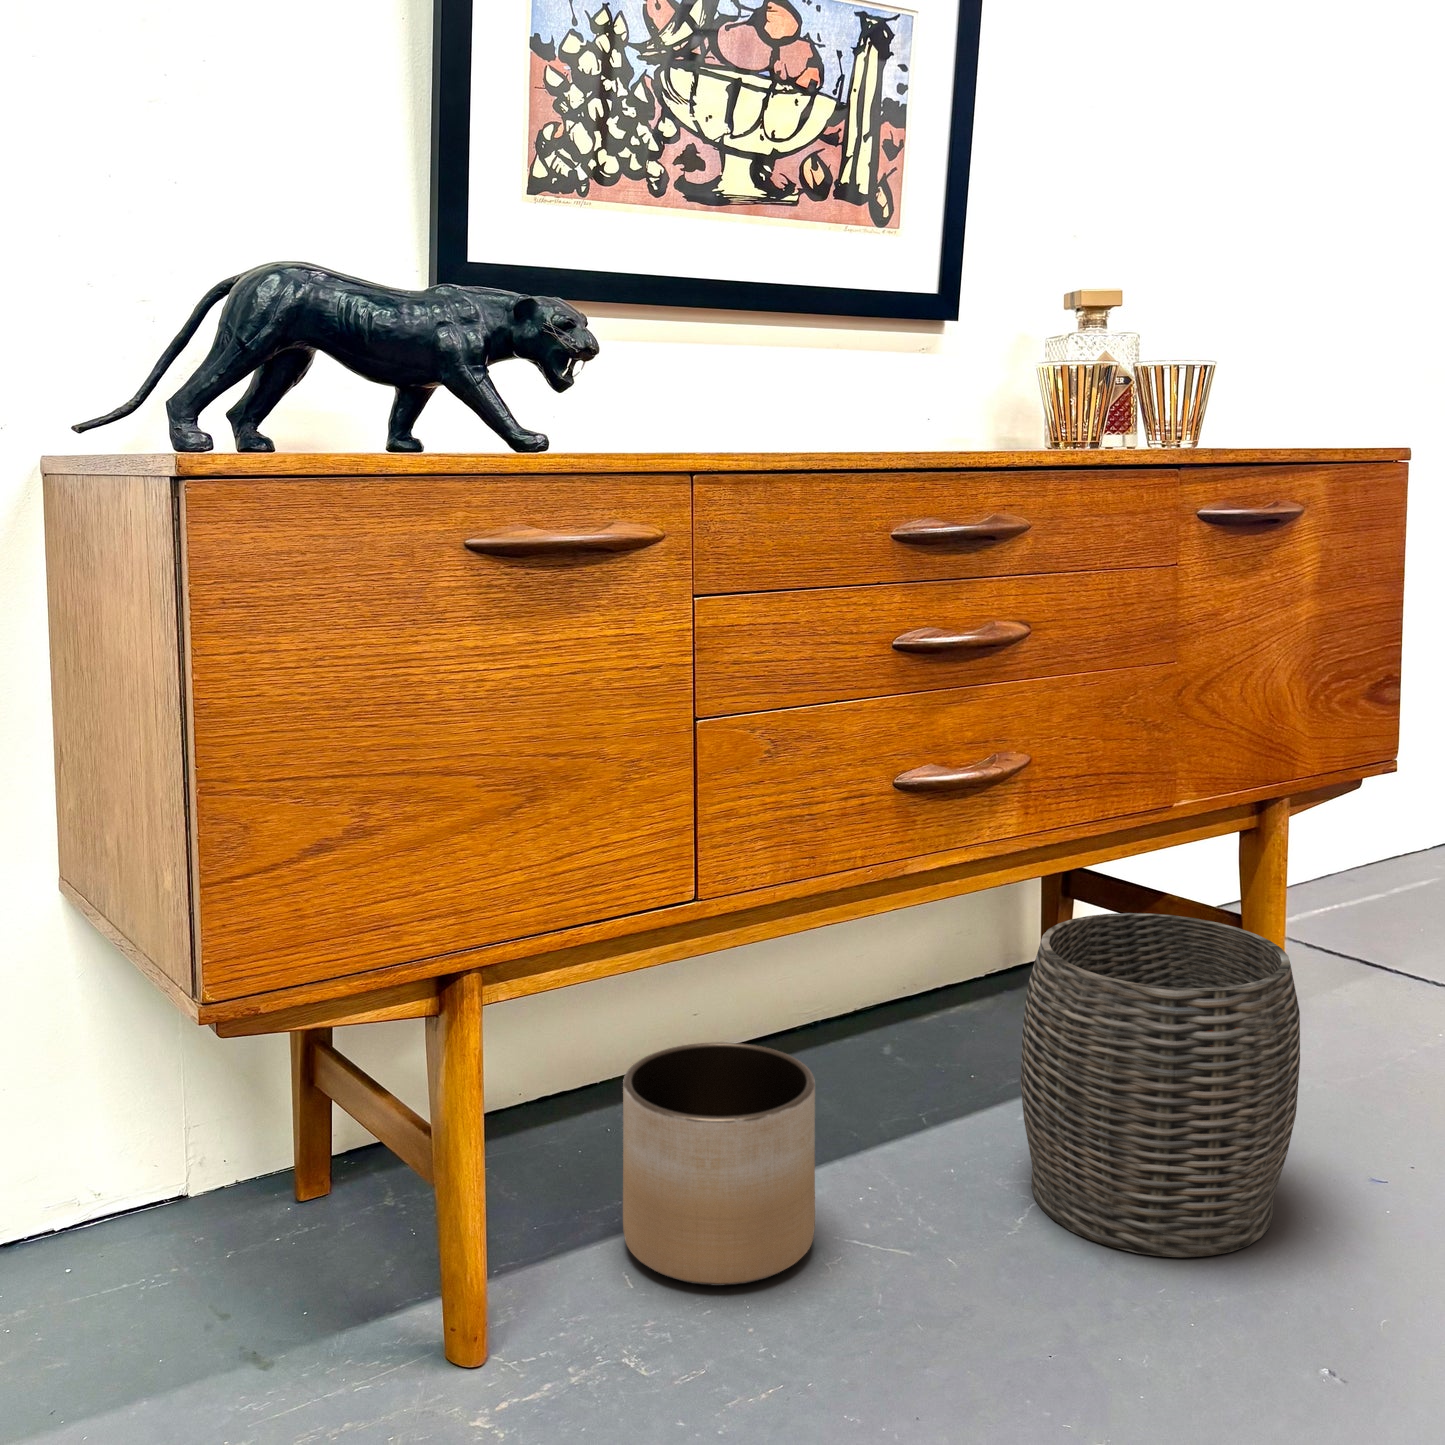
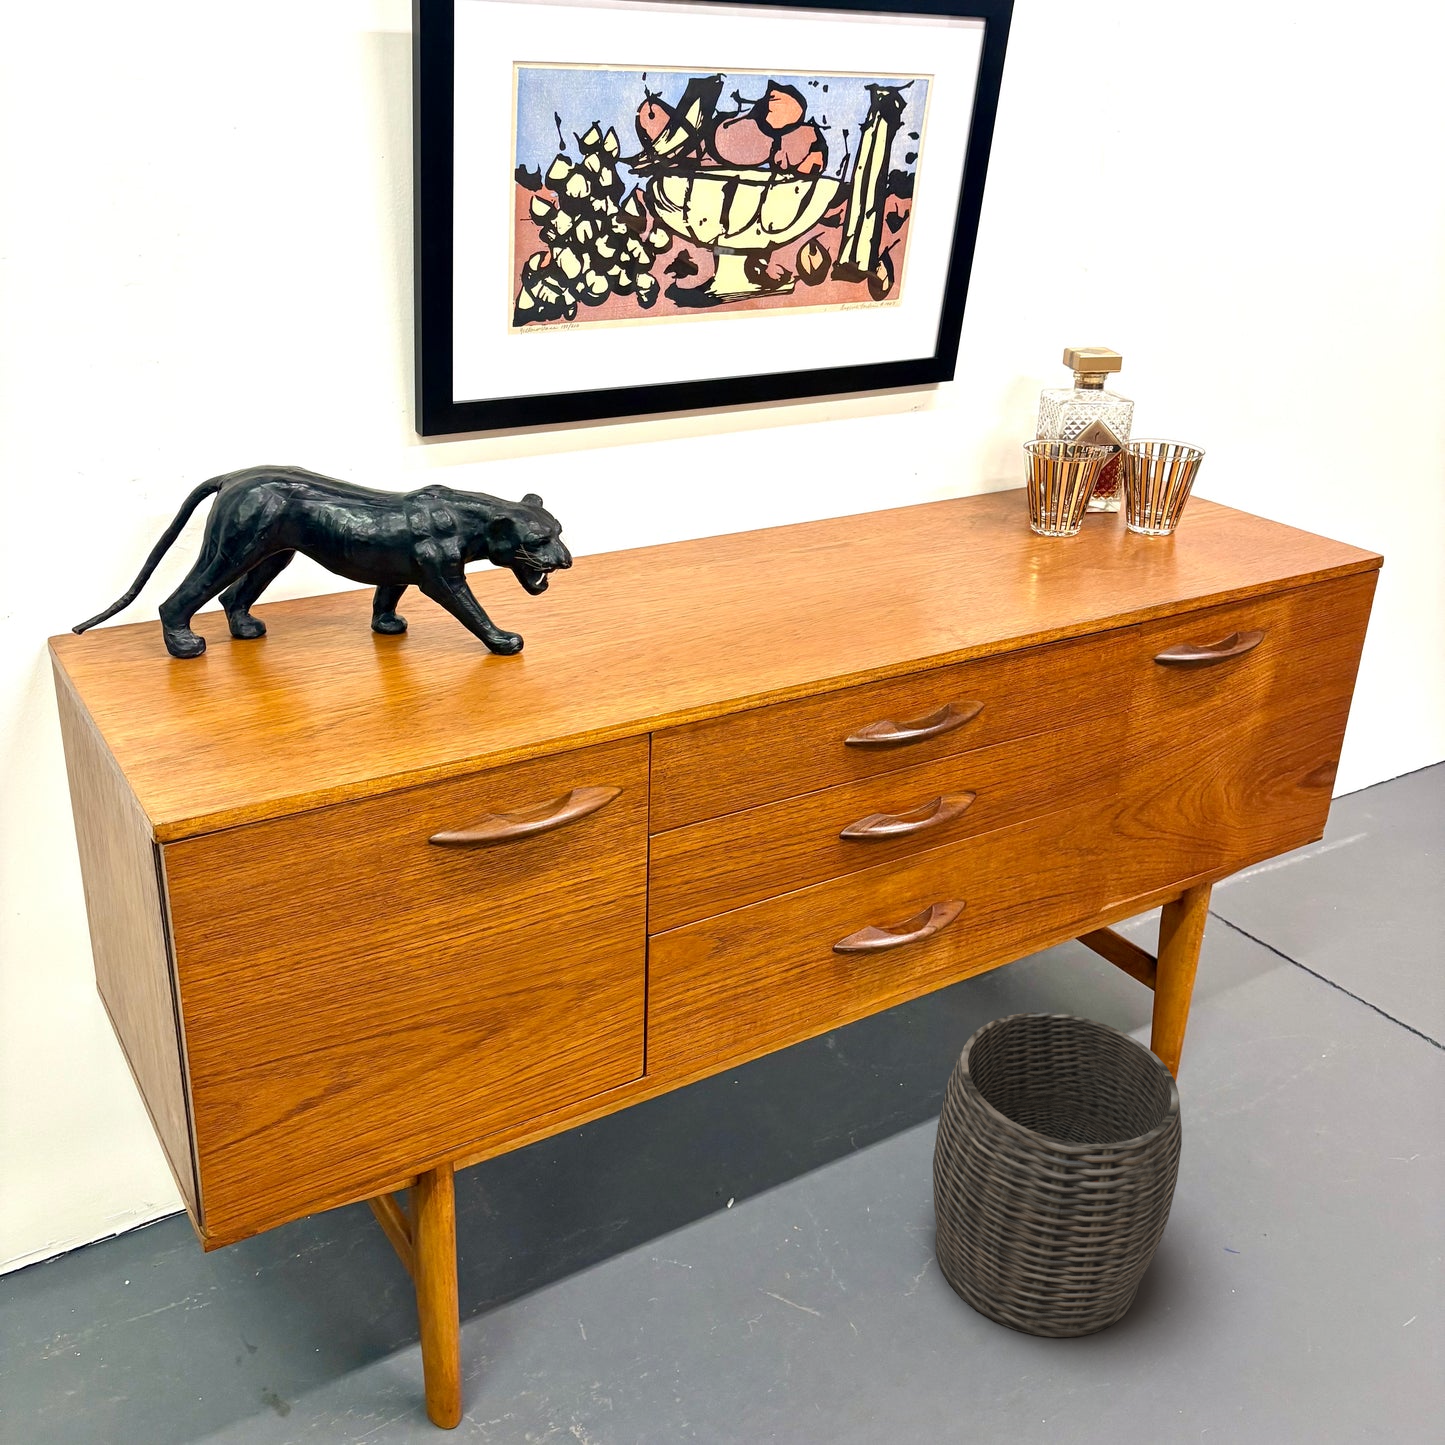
planter: present [623,1042,815,1286] -> none [577,1125,747,1355]

